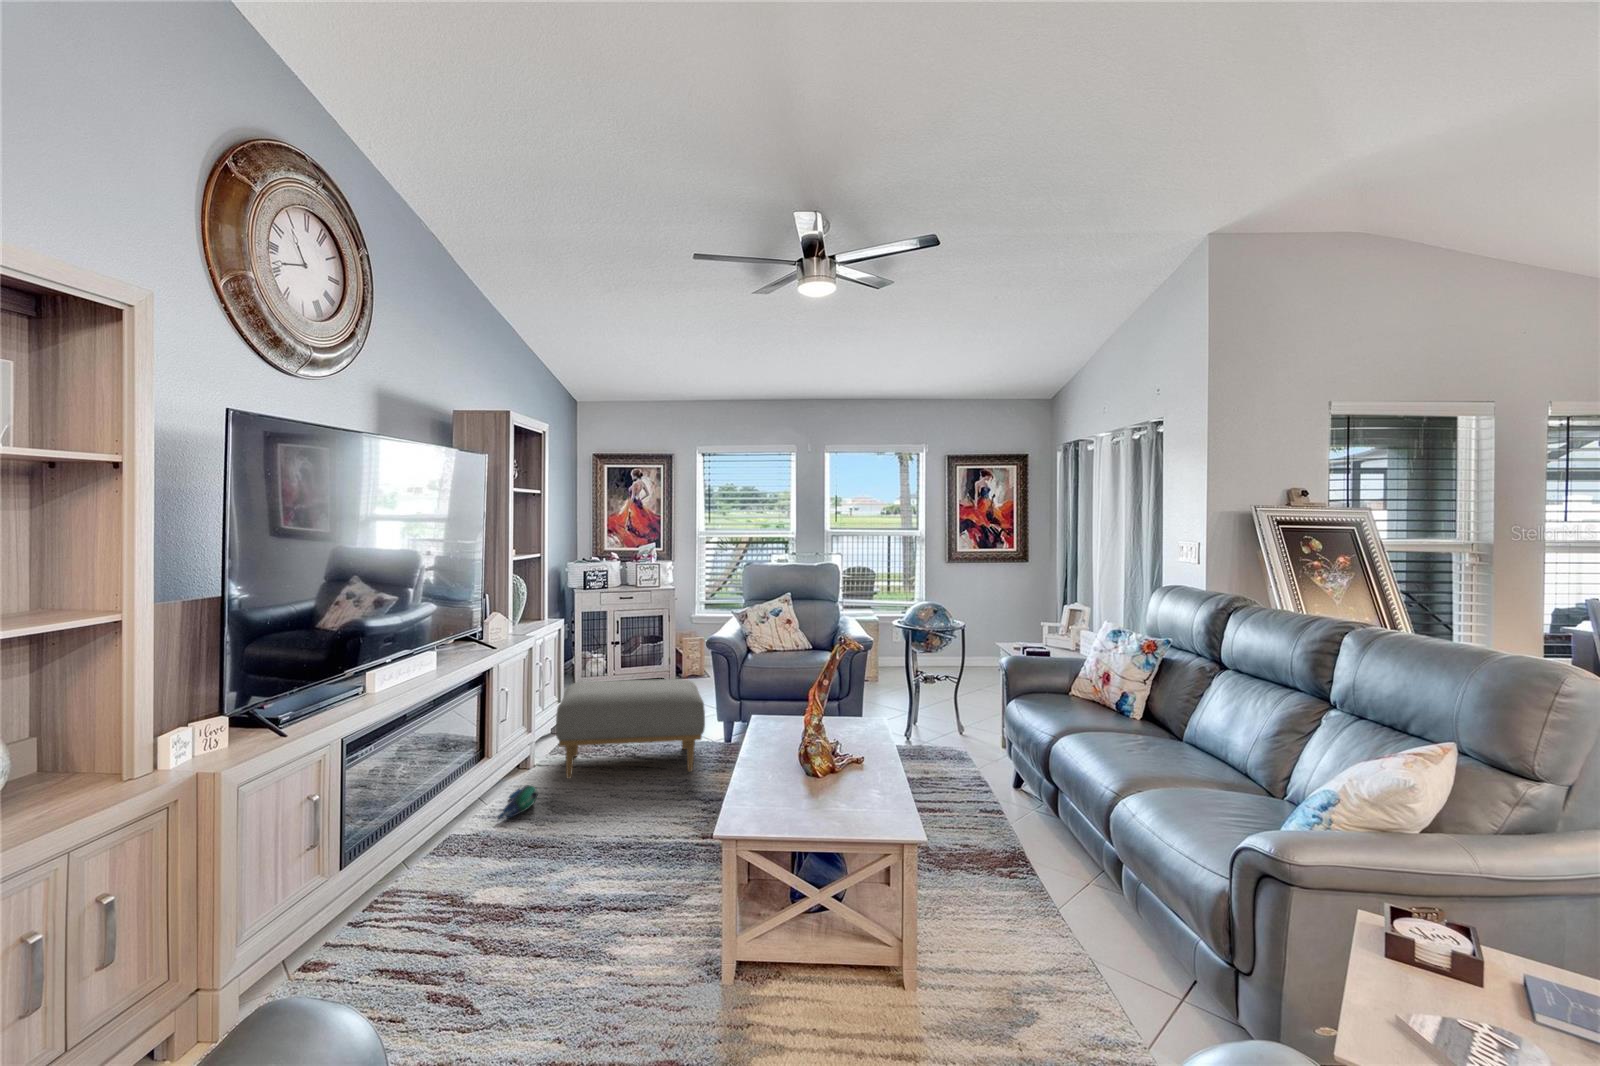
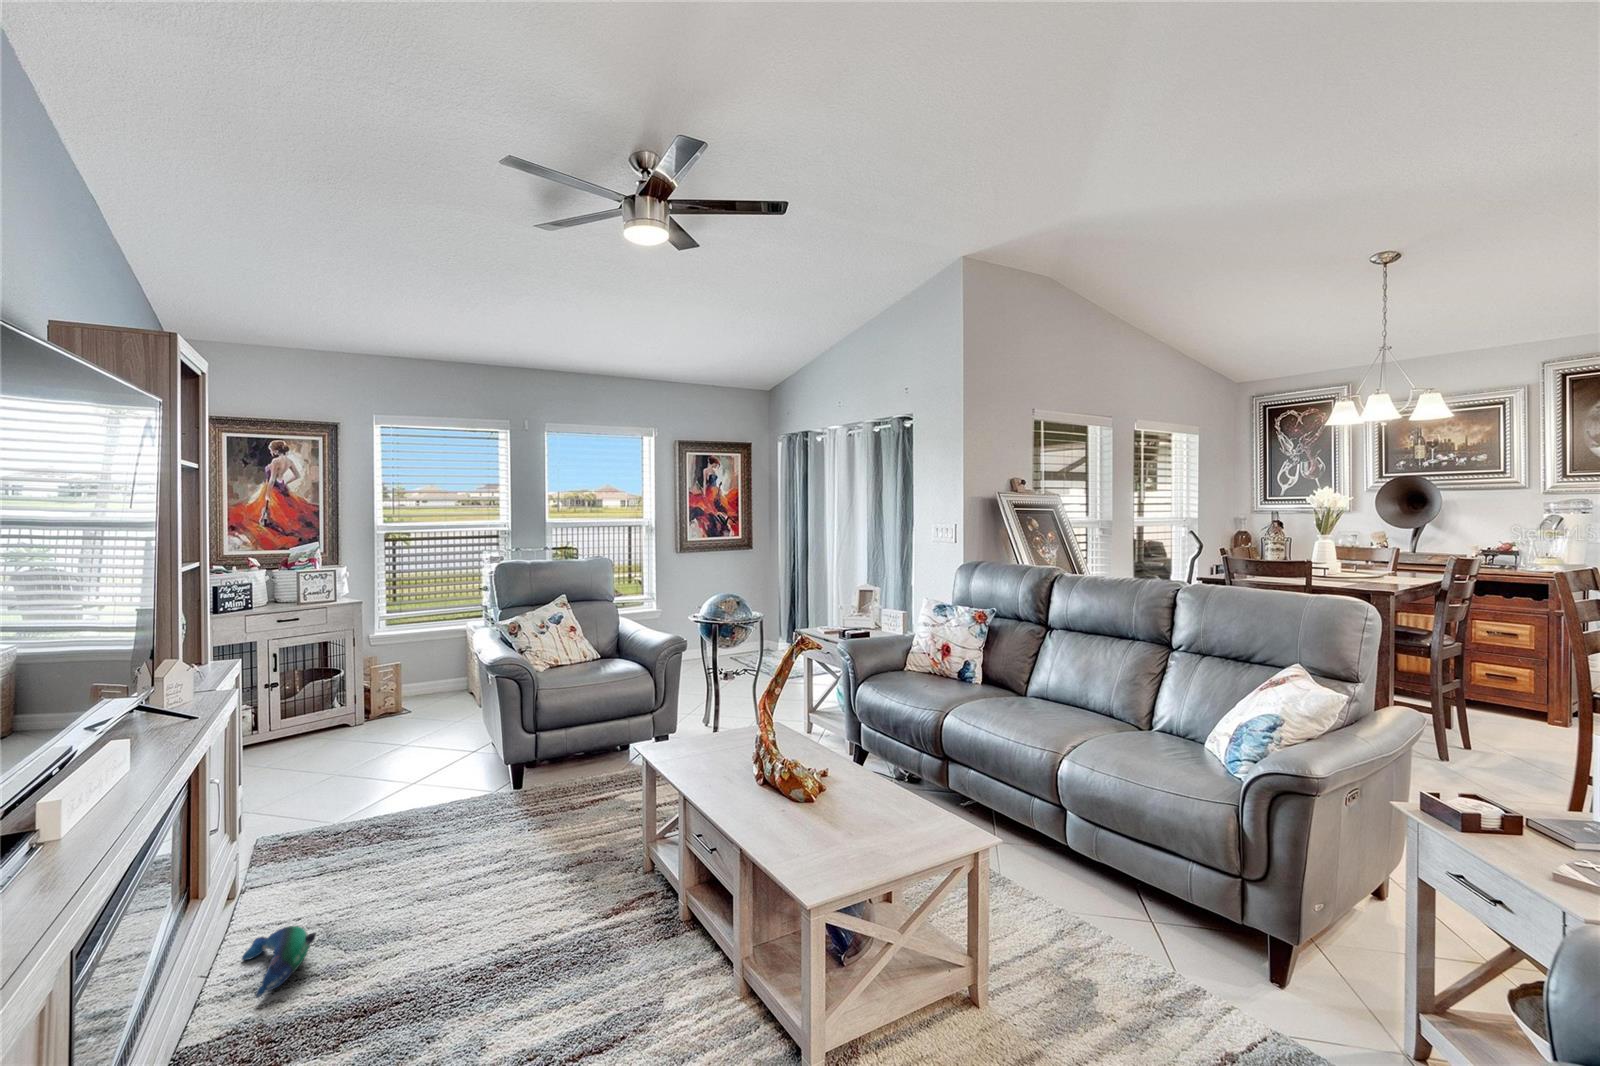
ottoman: present [556,679,705,779] -> none [277,719,526,896]

